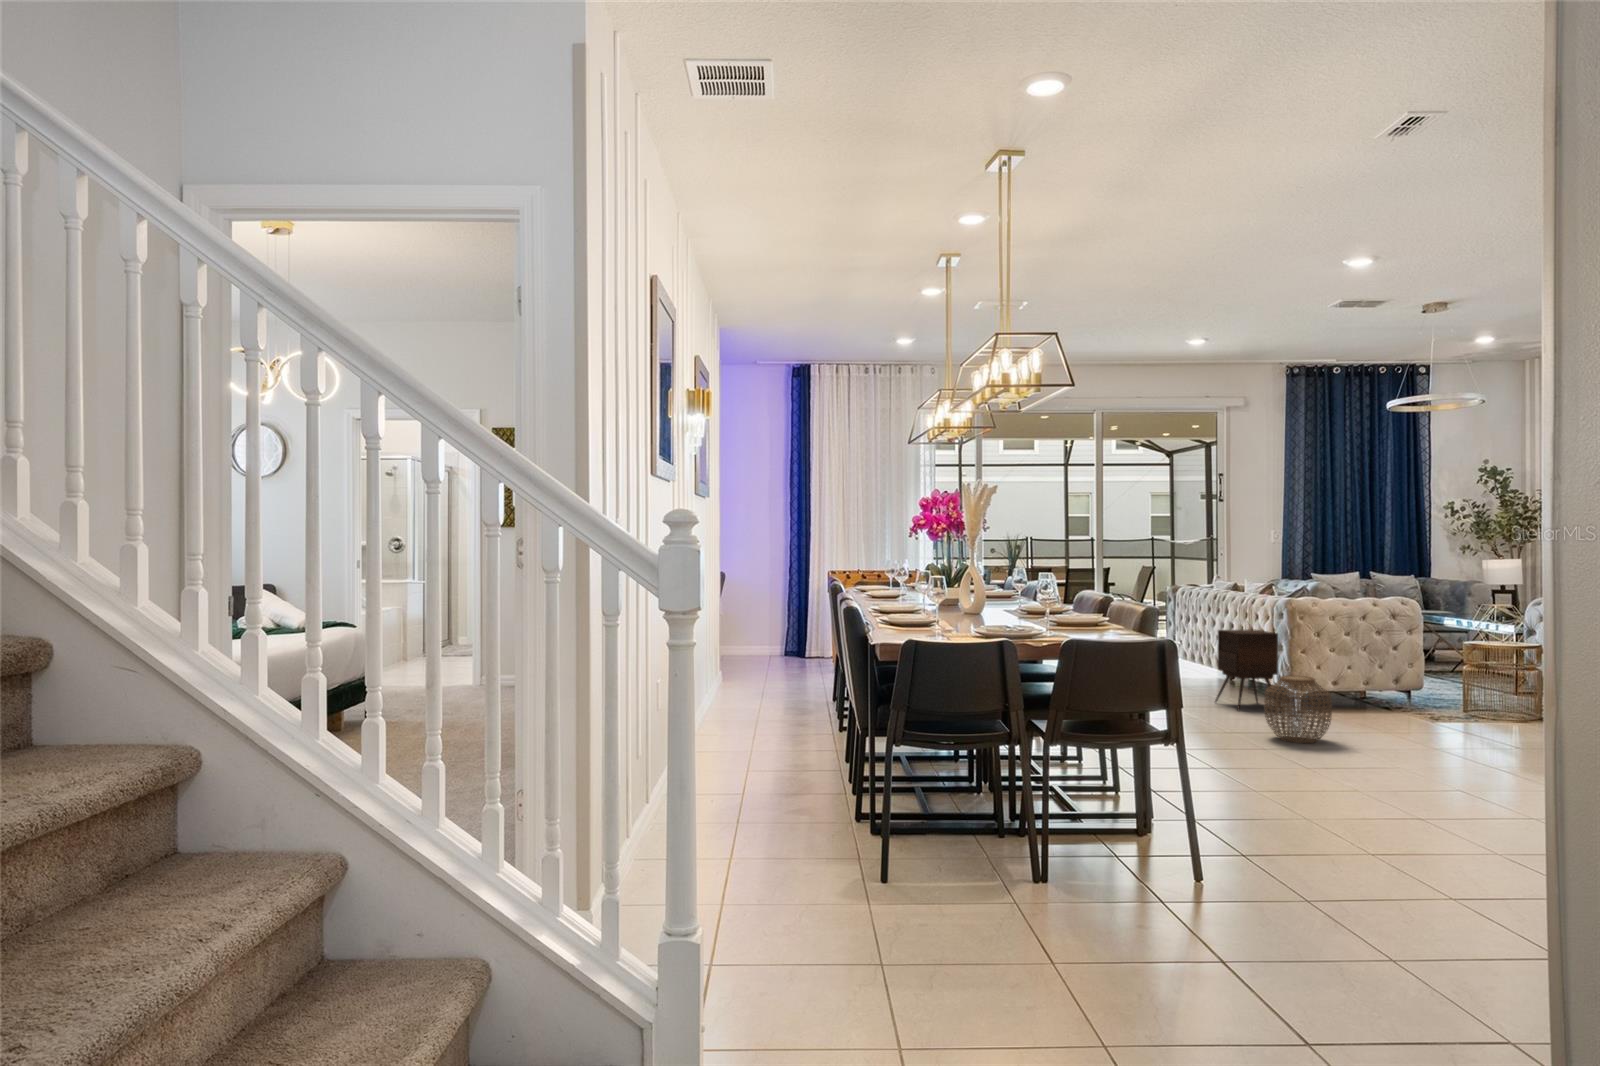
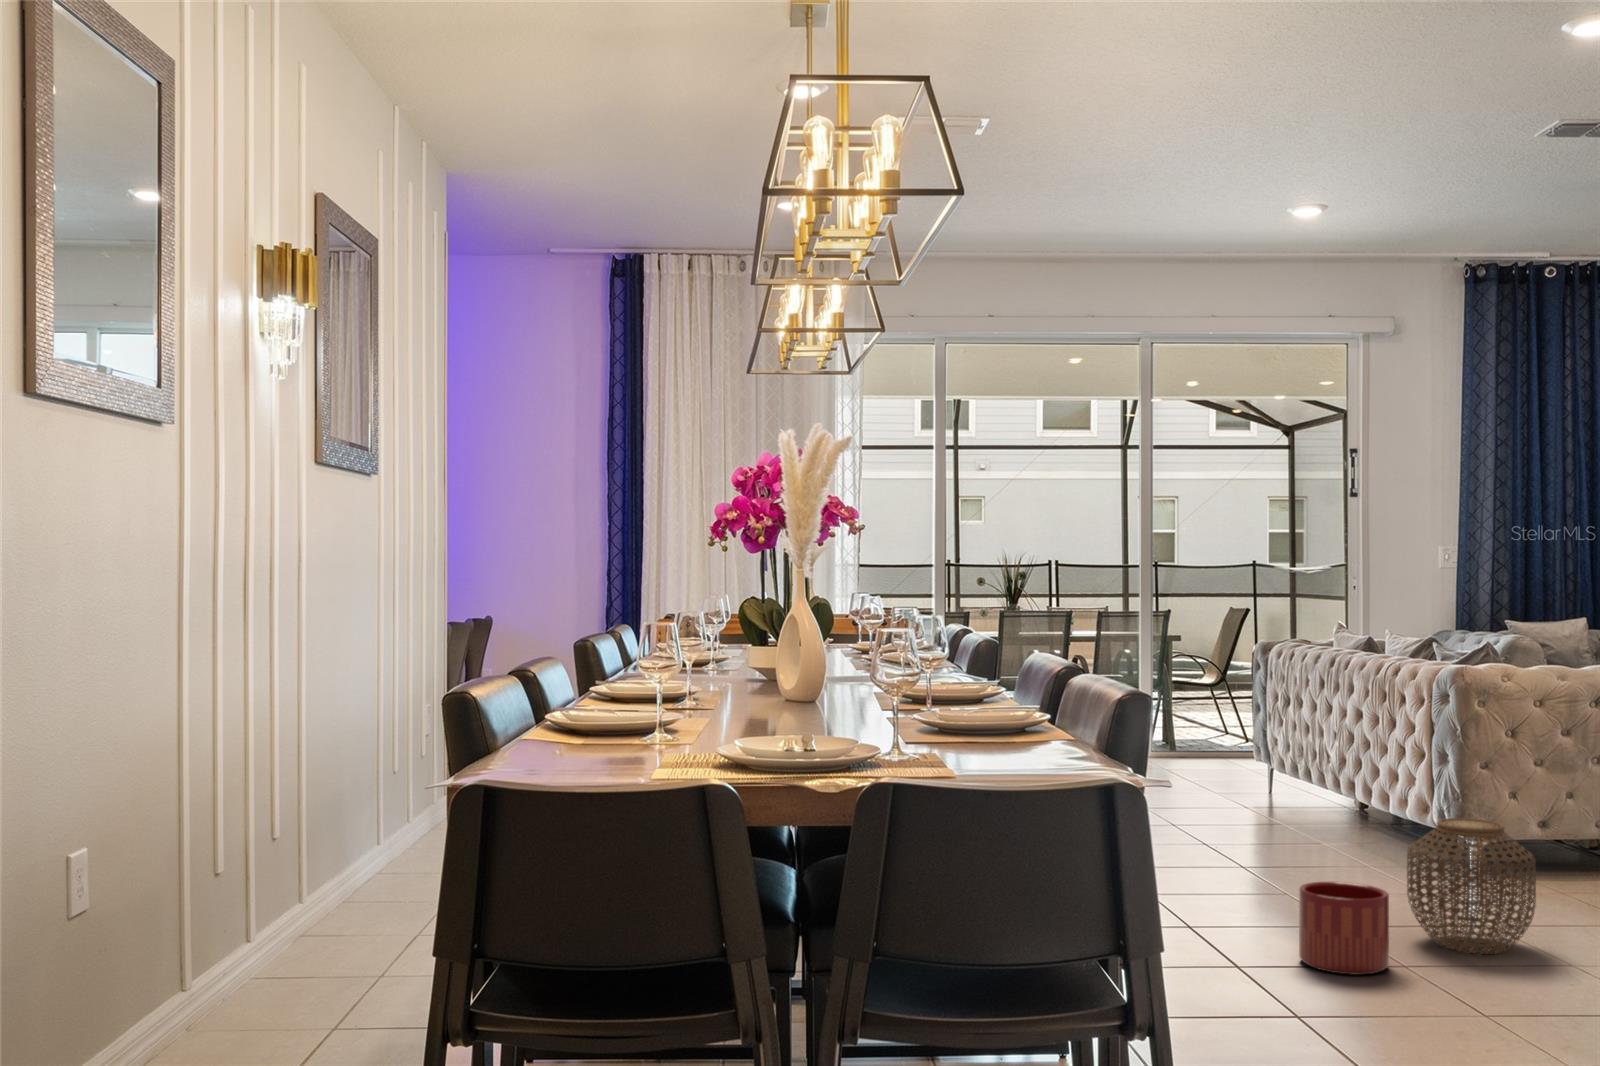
side table: present [1215,630,1278,710] -> none [1324,723,1448,876]
planter: none [1211,707,1257,751] -> present [1299,882,1389,975]

